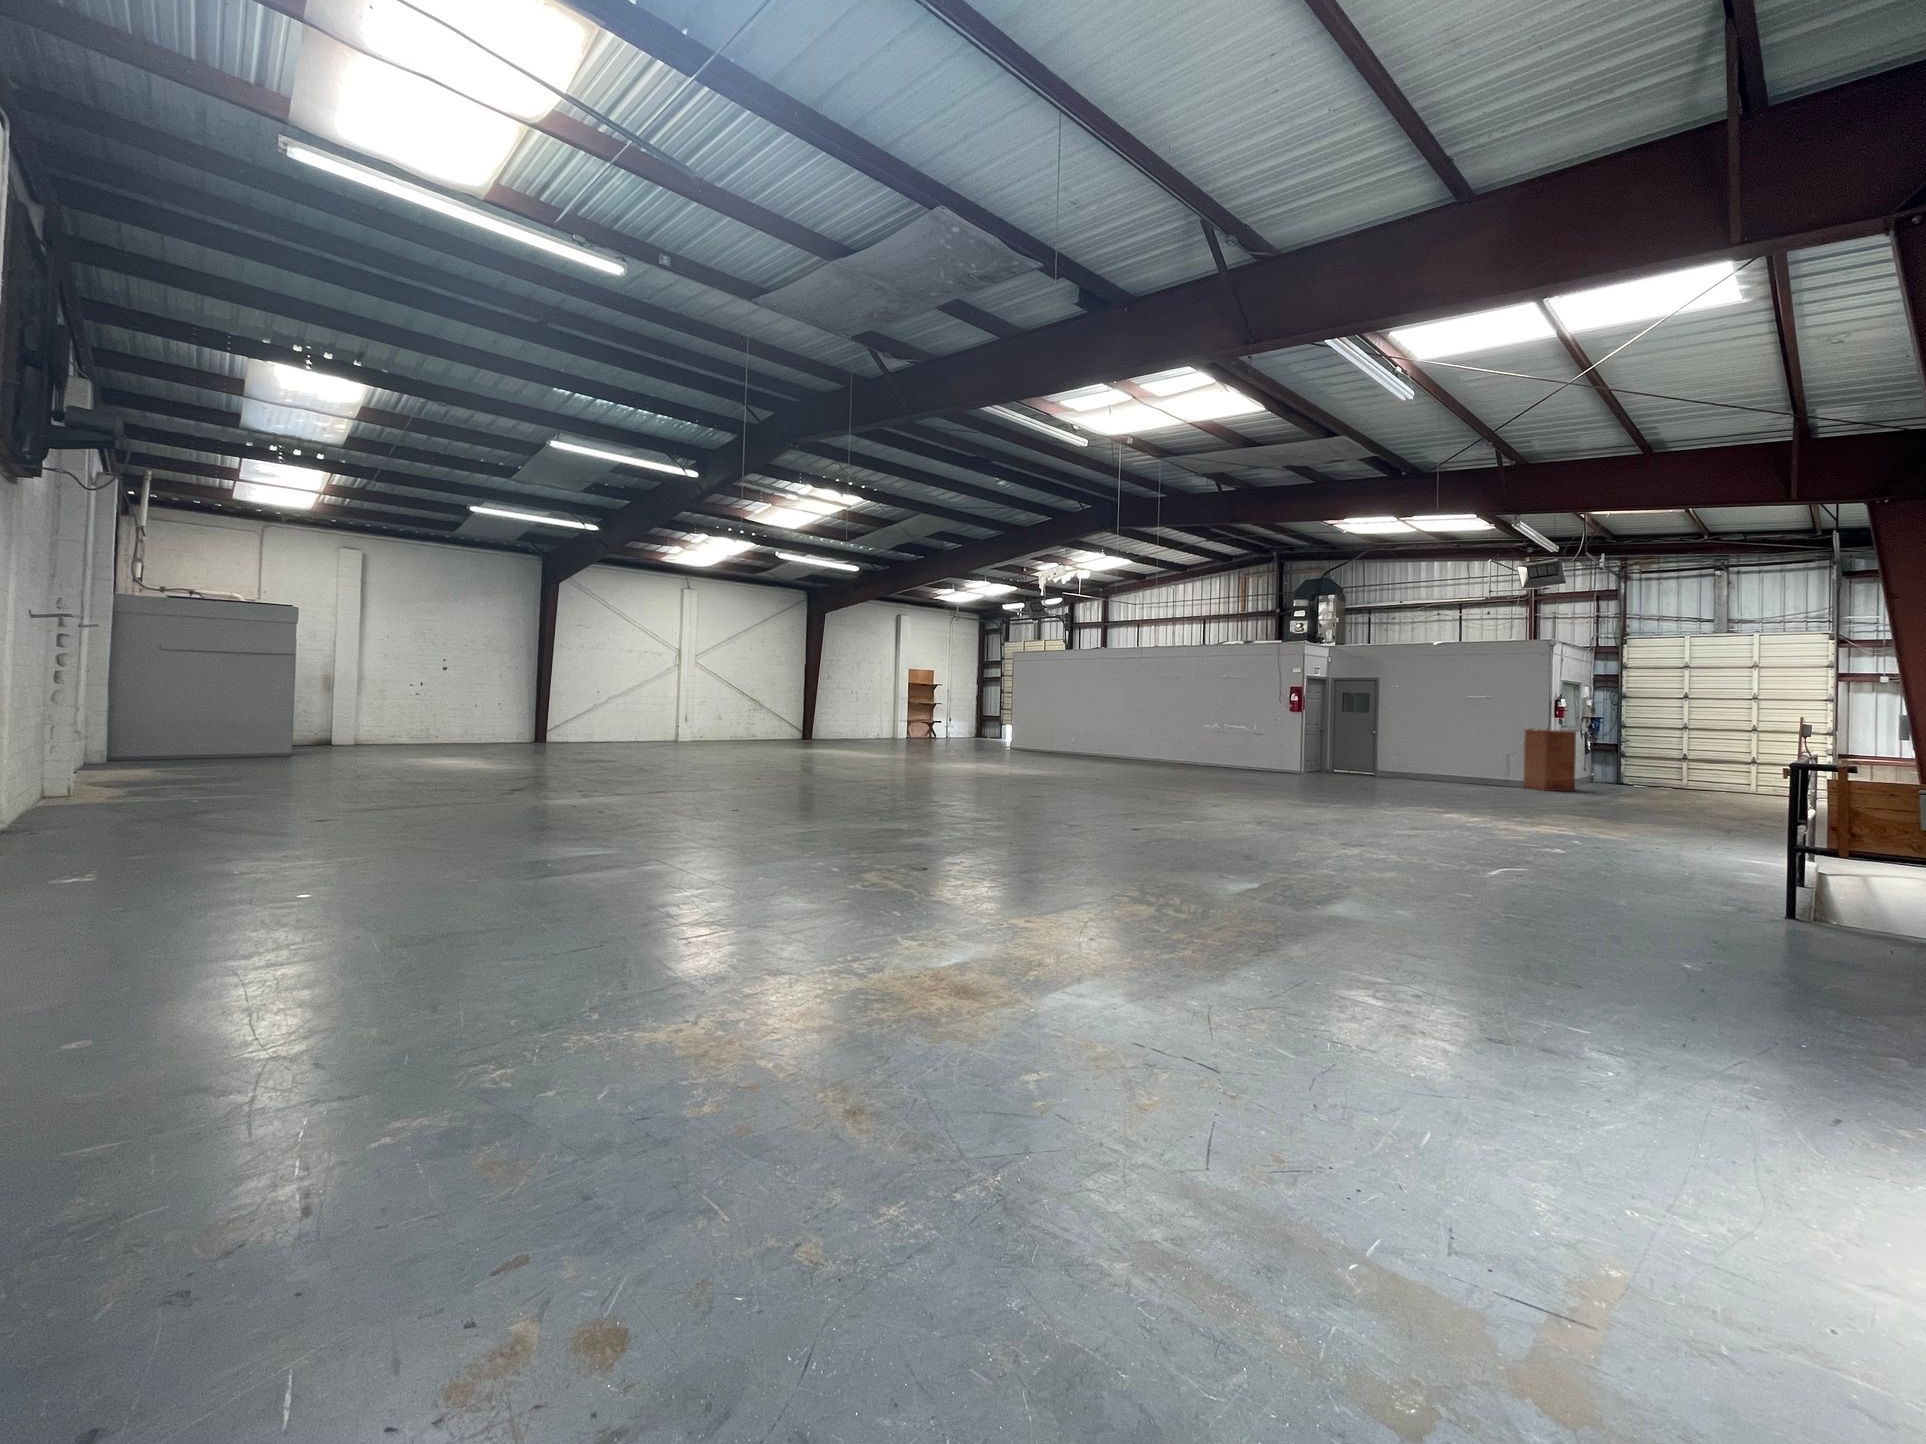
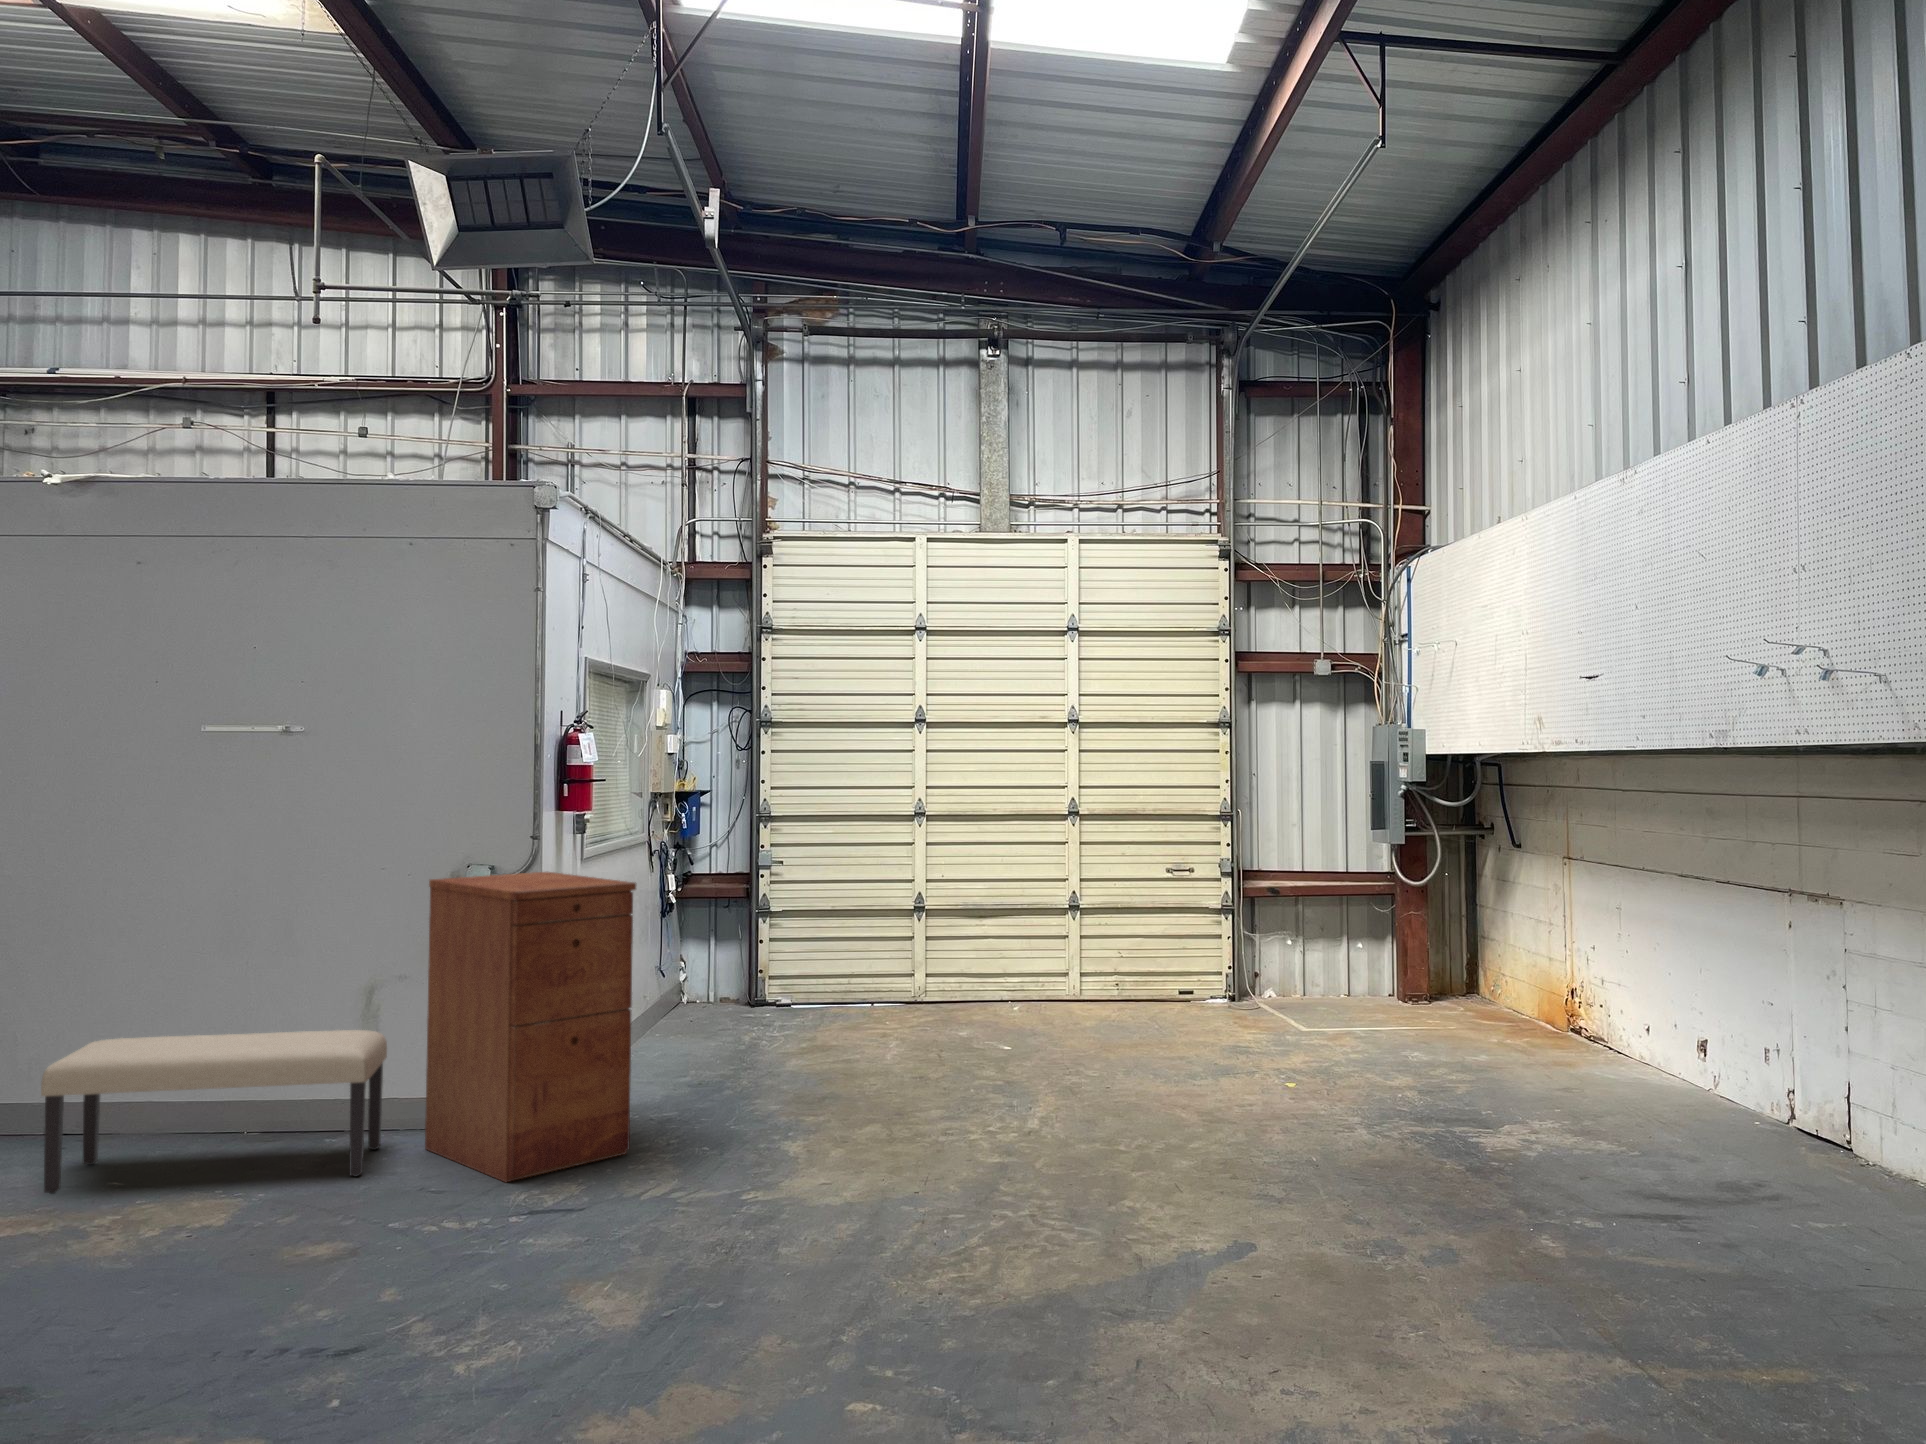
bench: none [1447,757,1514,787] -> present [41,1030,387,1194]

